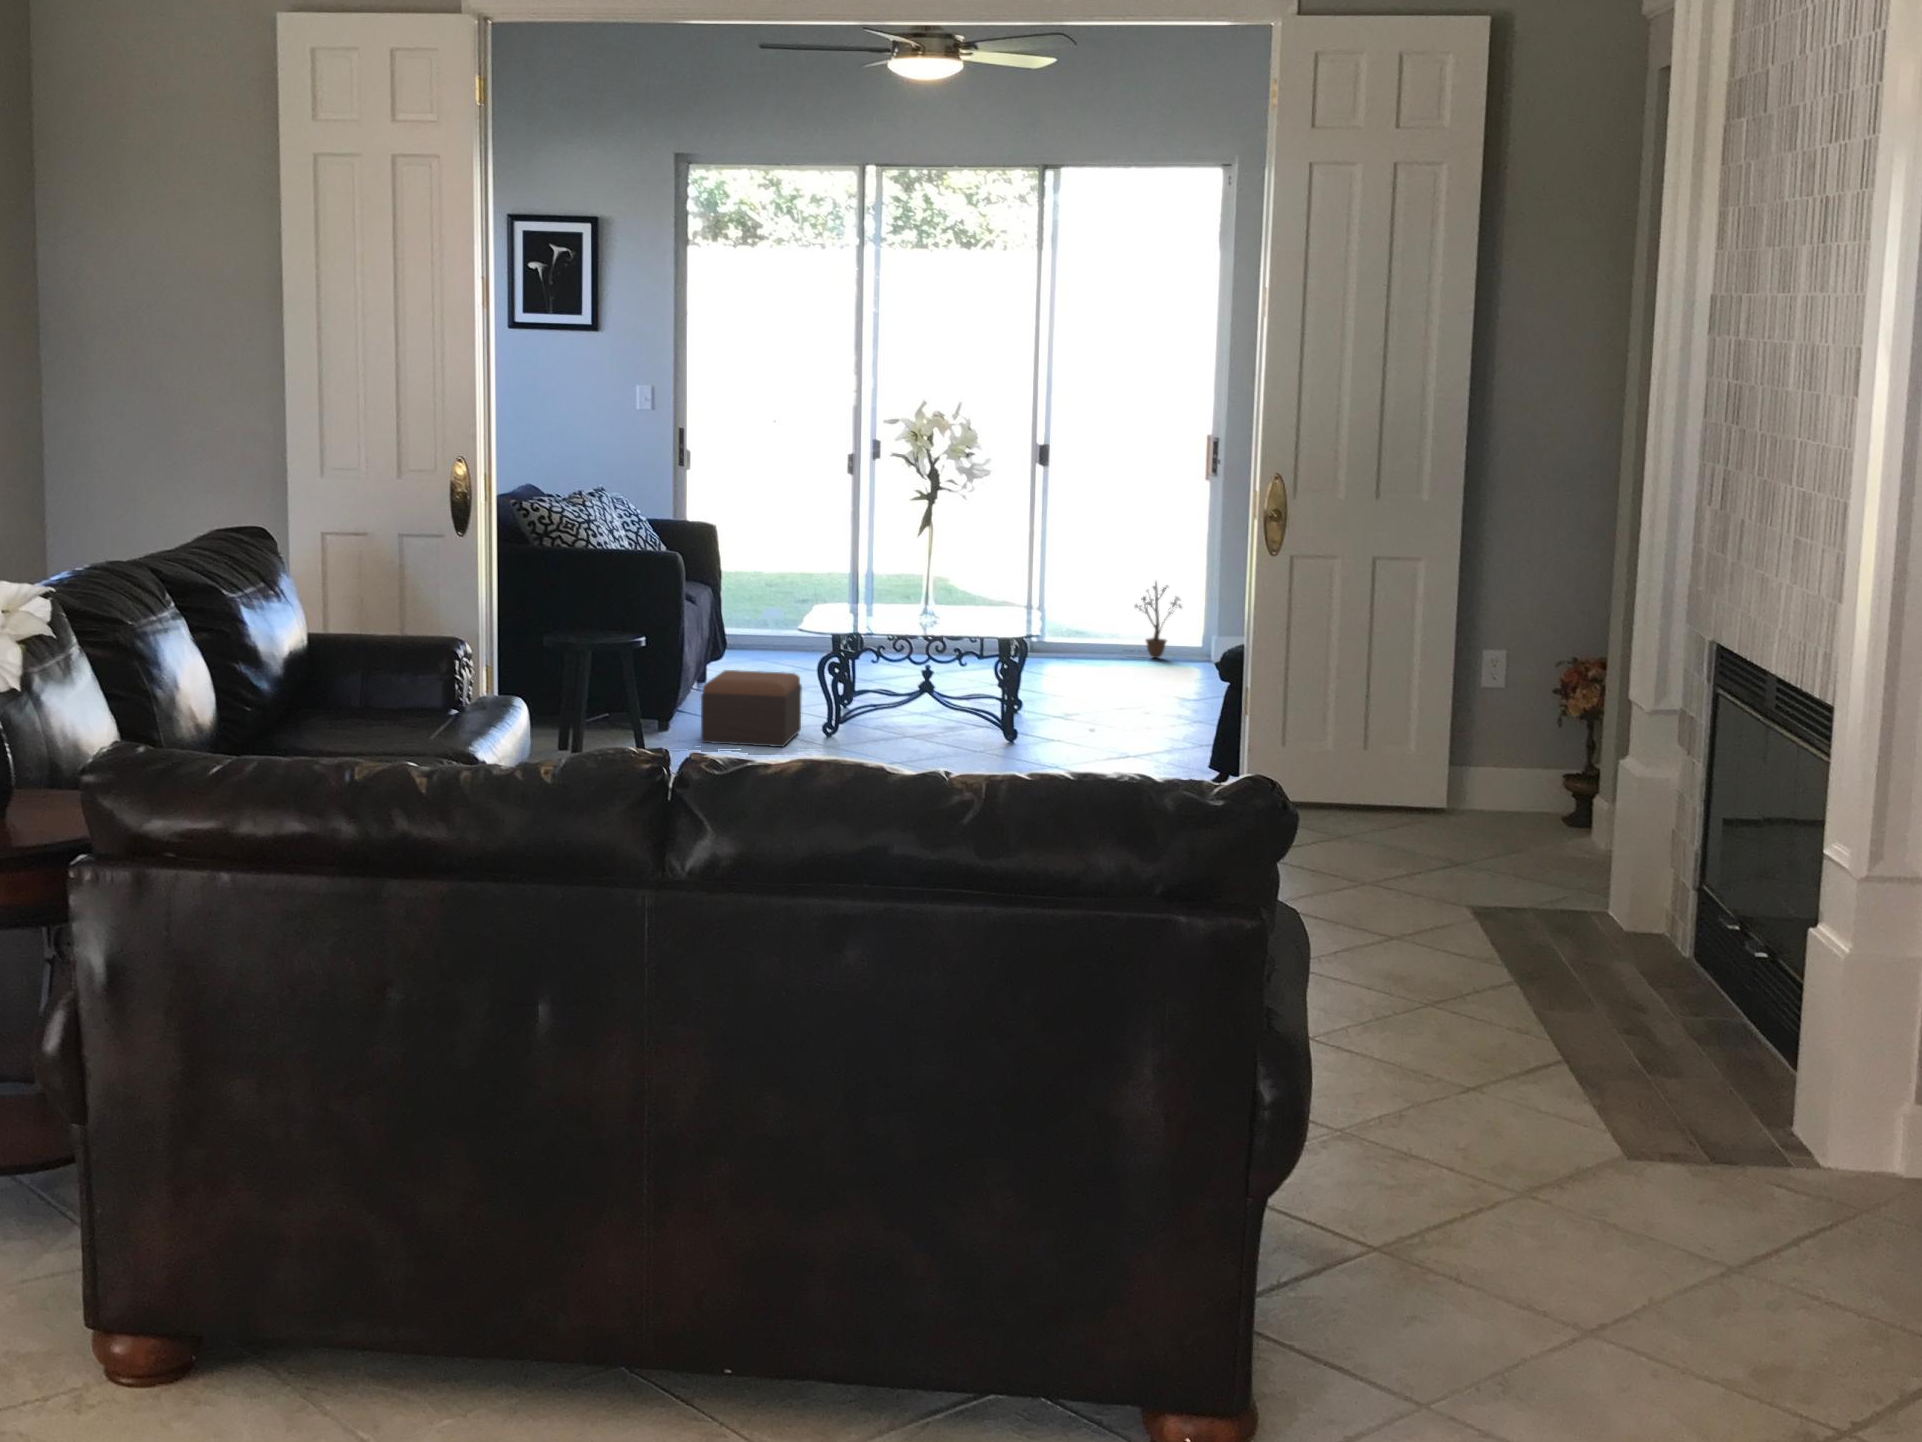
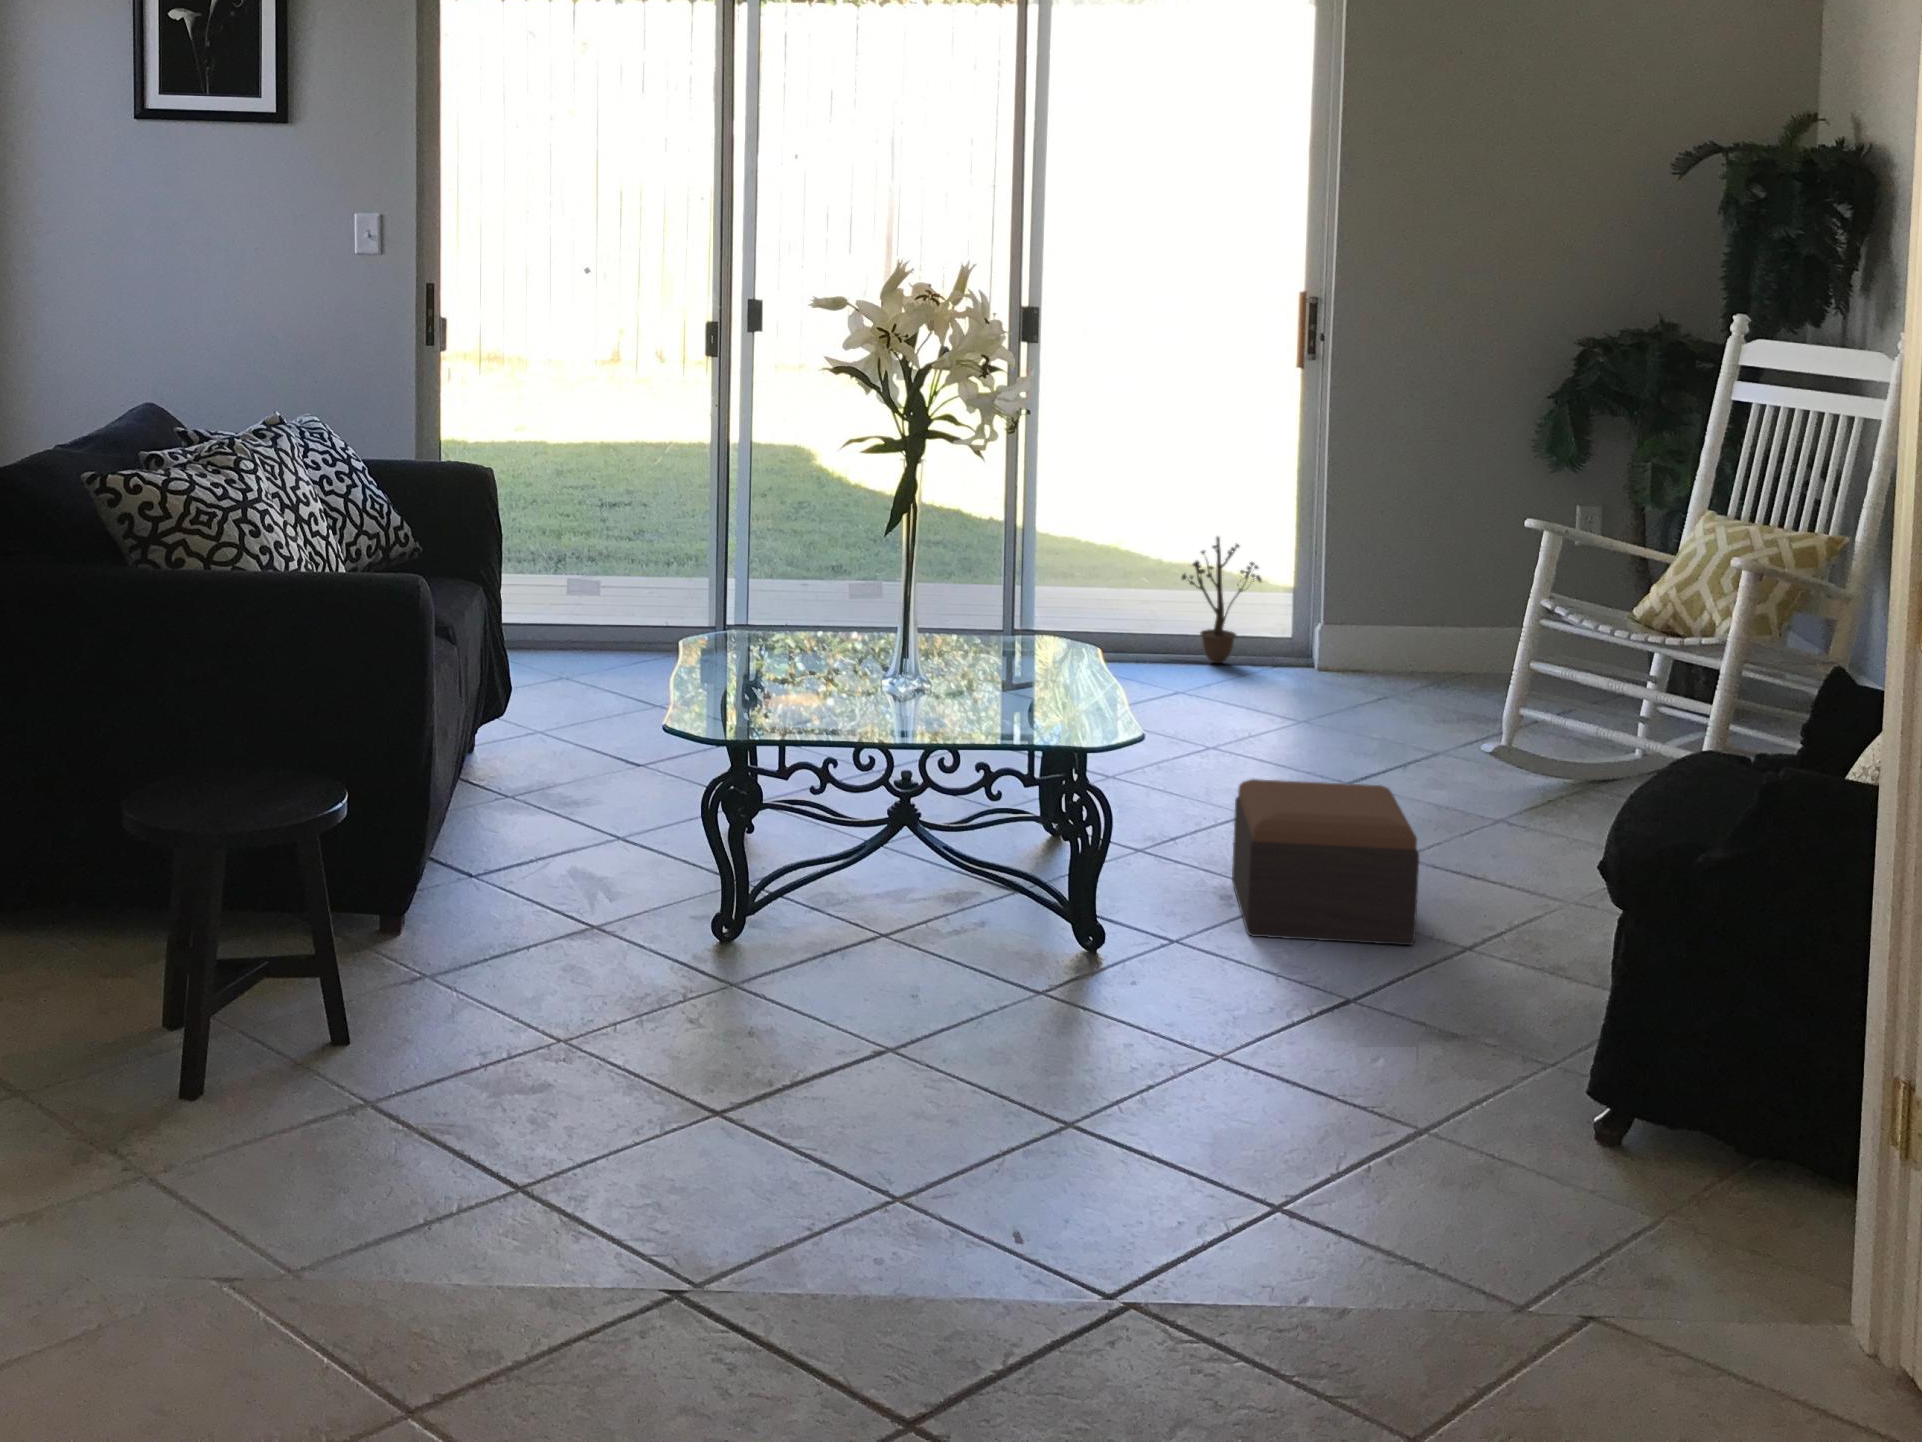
footstool: present [701,670,802,747] -> present [1232,779,1419,945]

